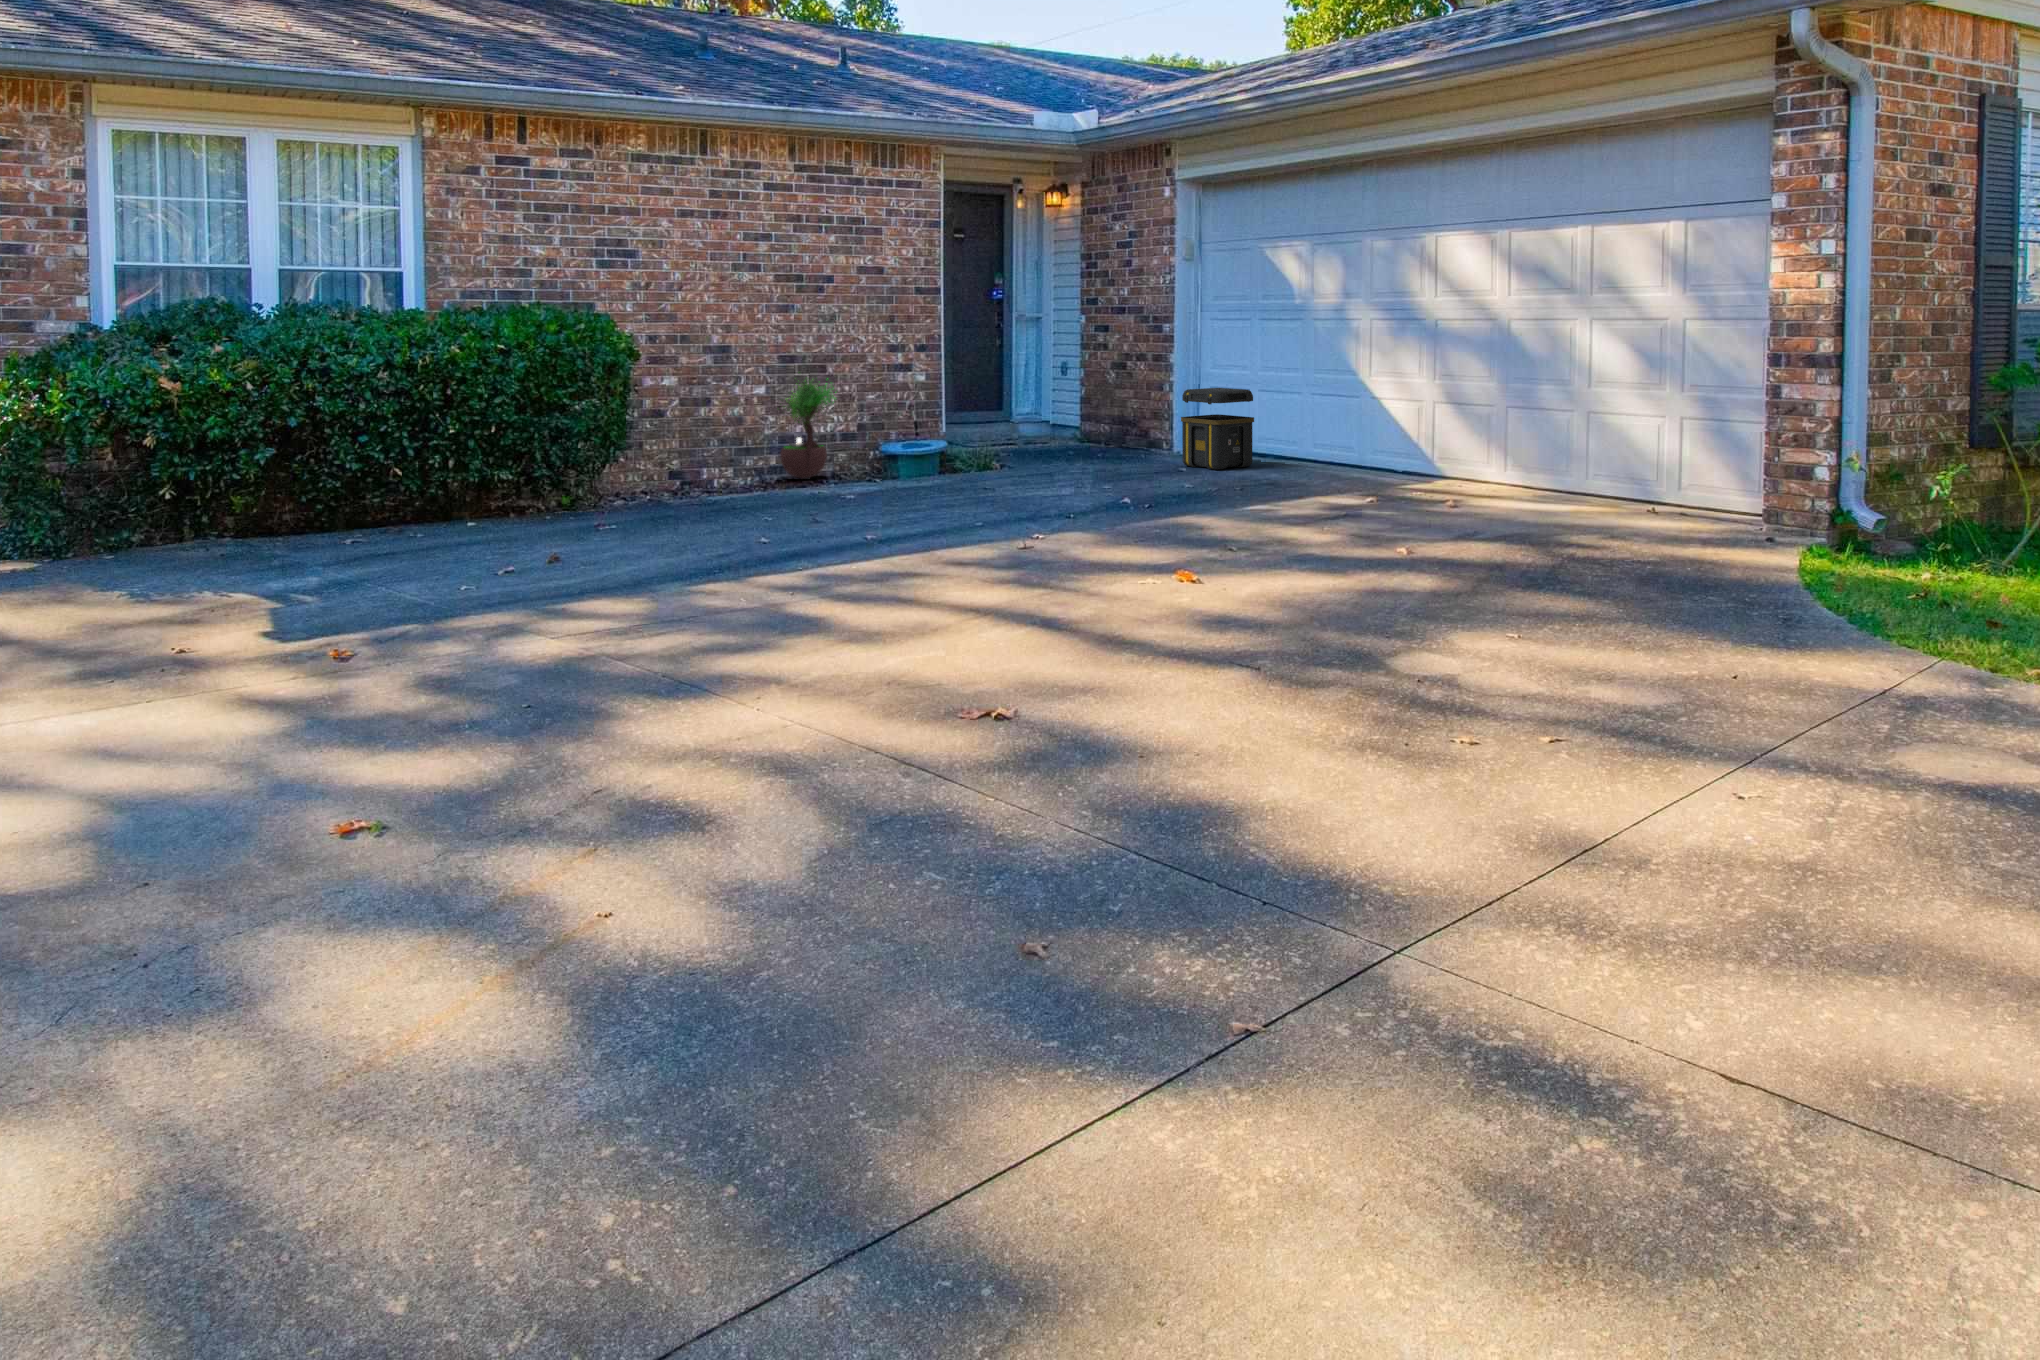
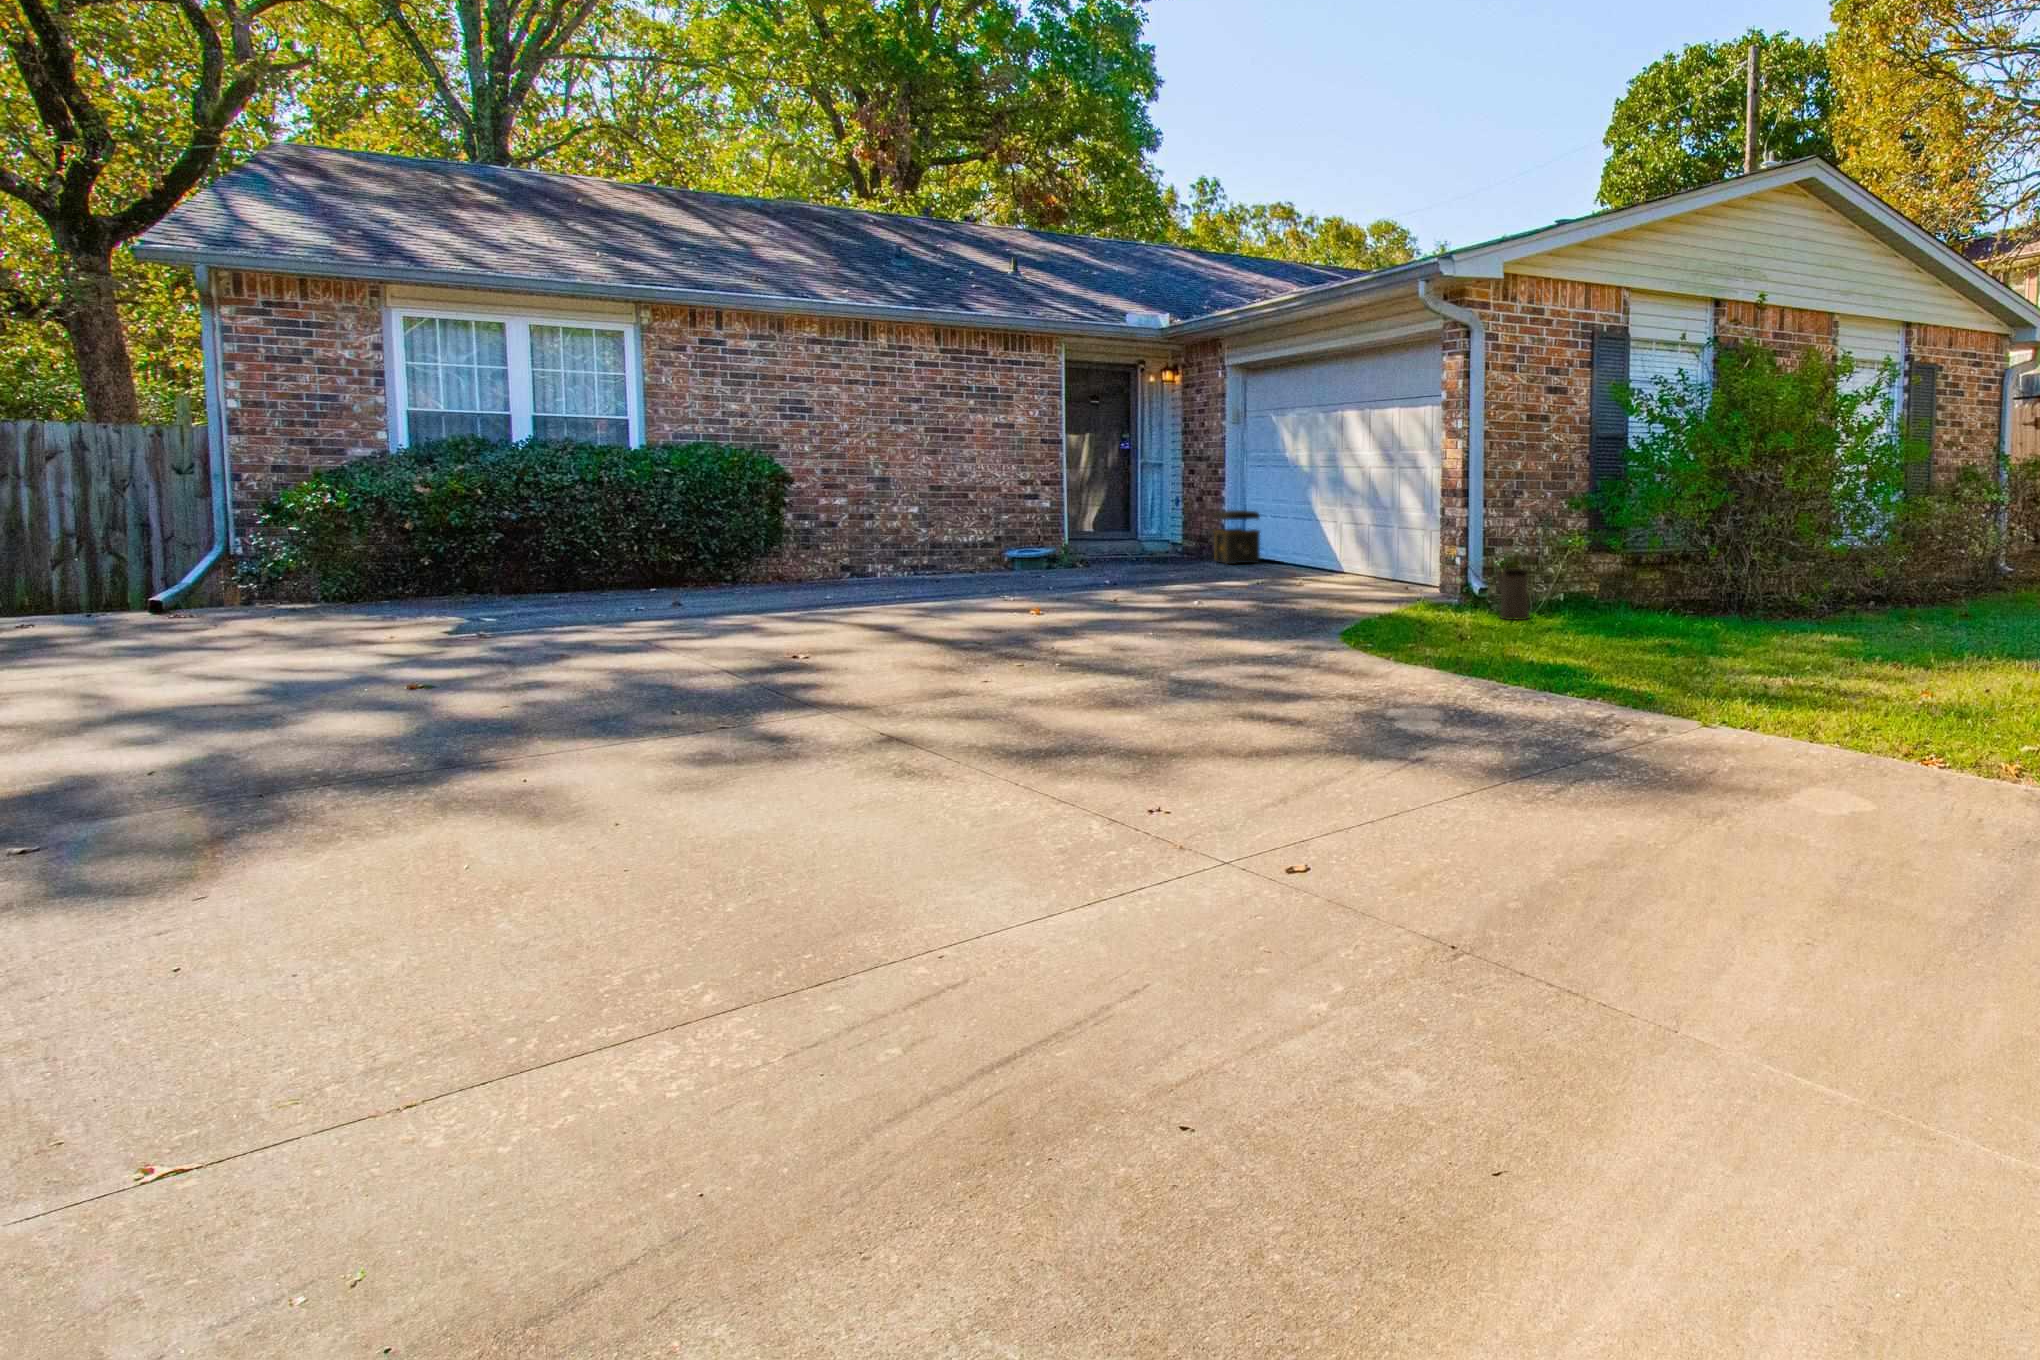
potted tree: present [780,377,836,479] -> none [917,493,964,565]
watering can: none [1884,467,2007,572] -> present [1495,564,1530,620]

